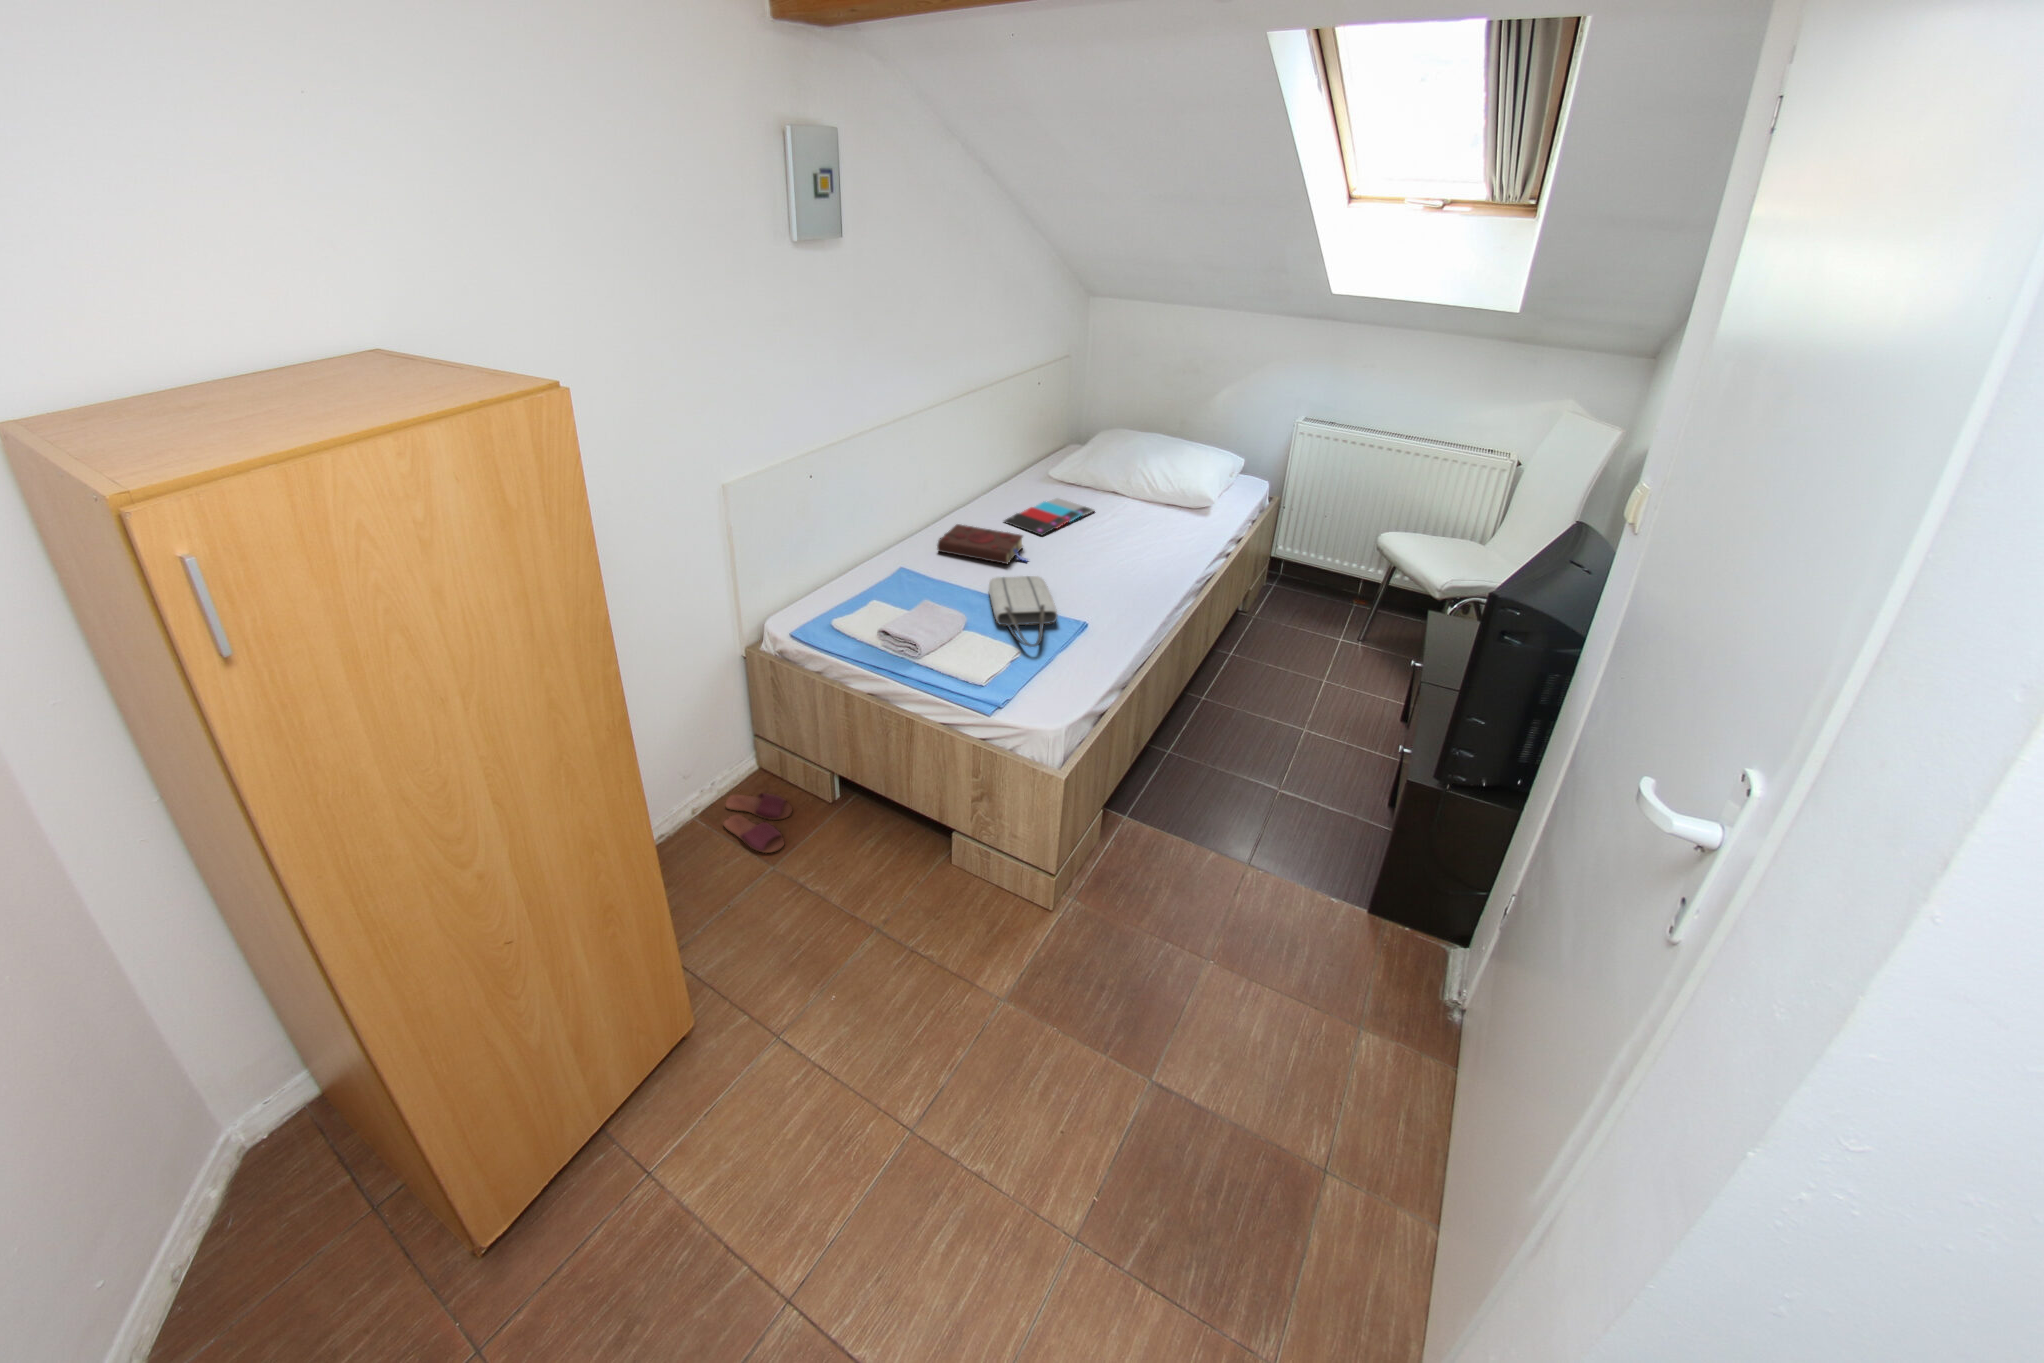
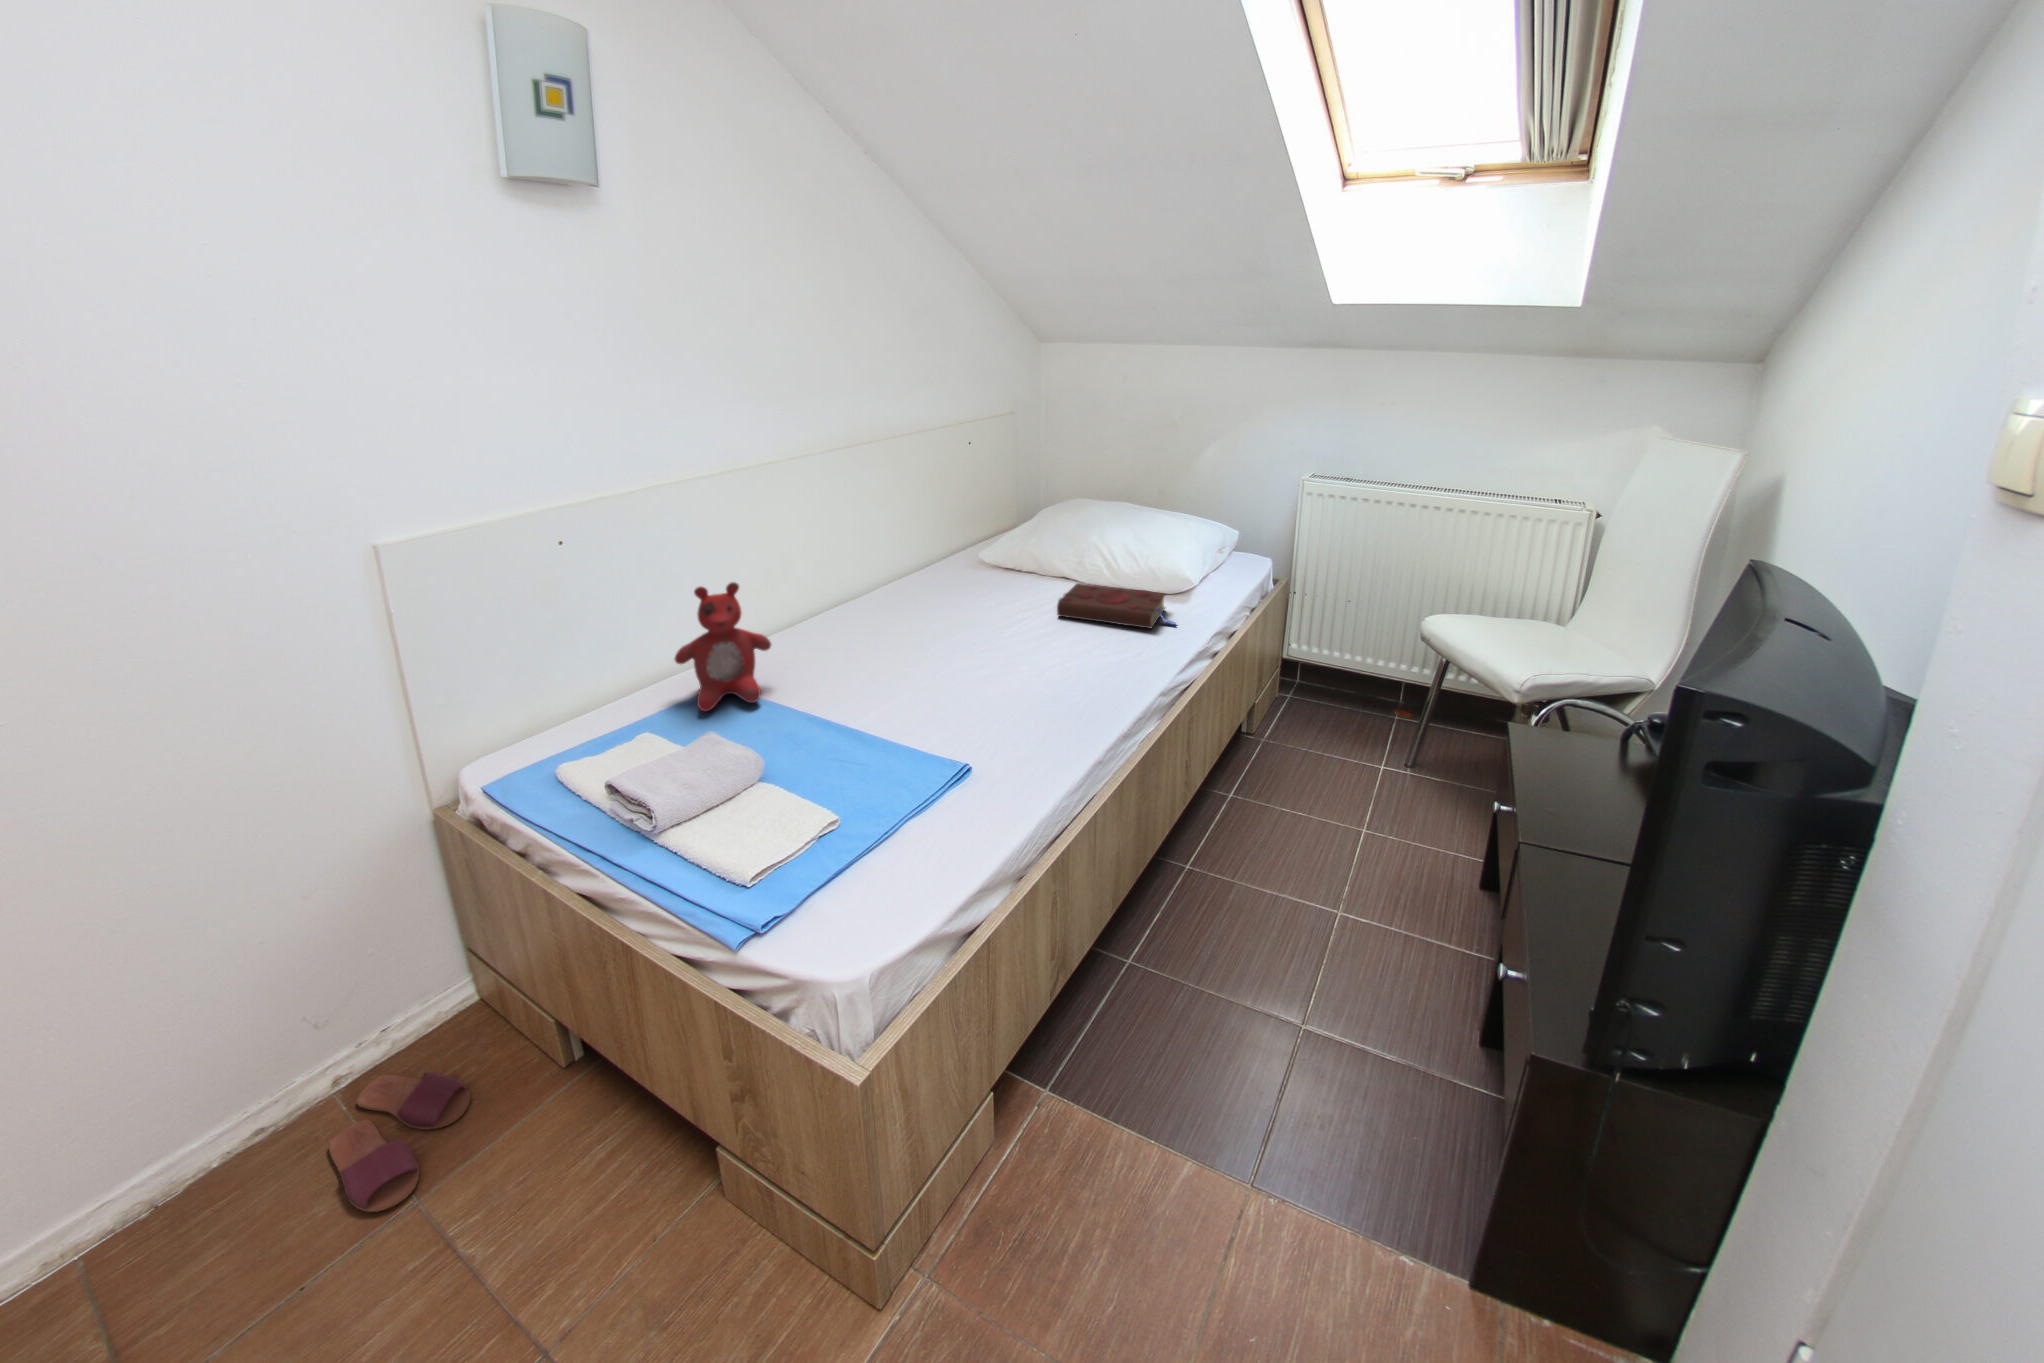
smartphone: present [1004,498,1094,535] -> none [906,581,1037,630]
stuffed bear: none [876,504,935,589] -> present [674,582,771,711]
book: present [937,524,1027,564] -> present [1057,583,1176,629]
tote bag: present [989,576,1057,647] -> none [824,687,926,809]

